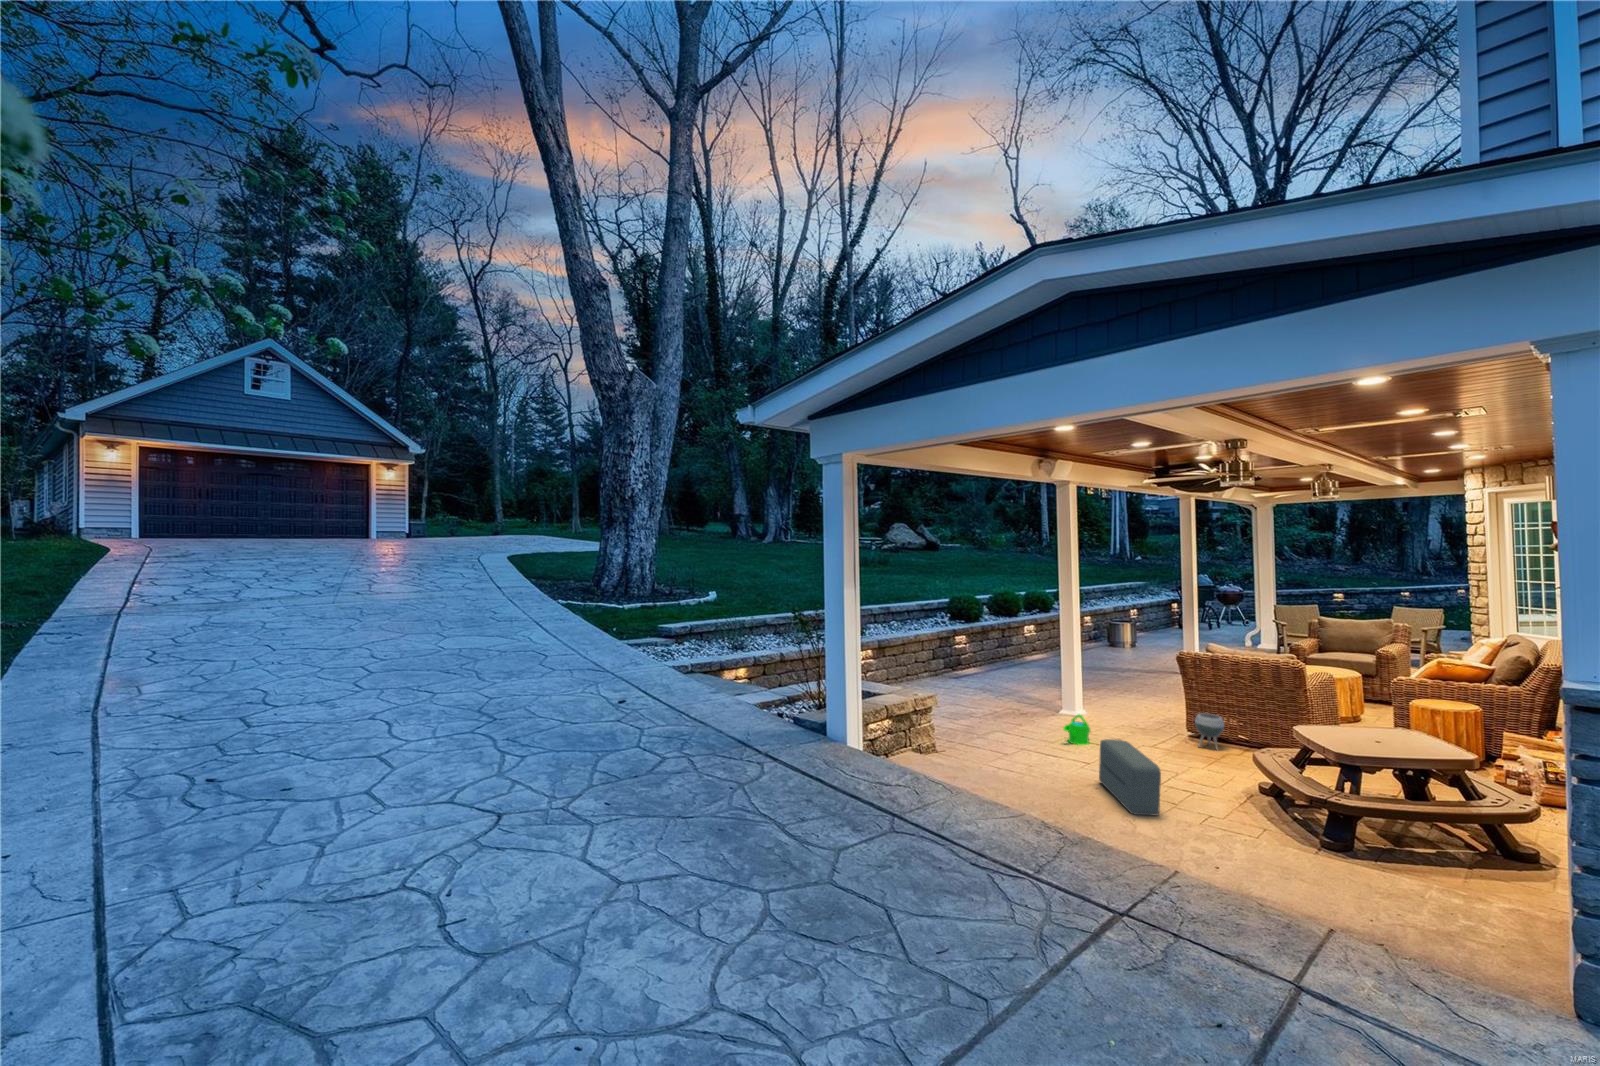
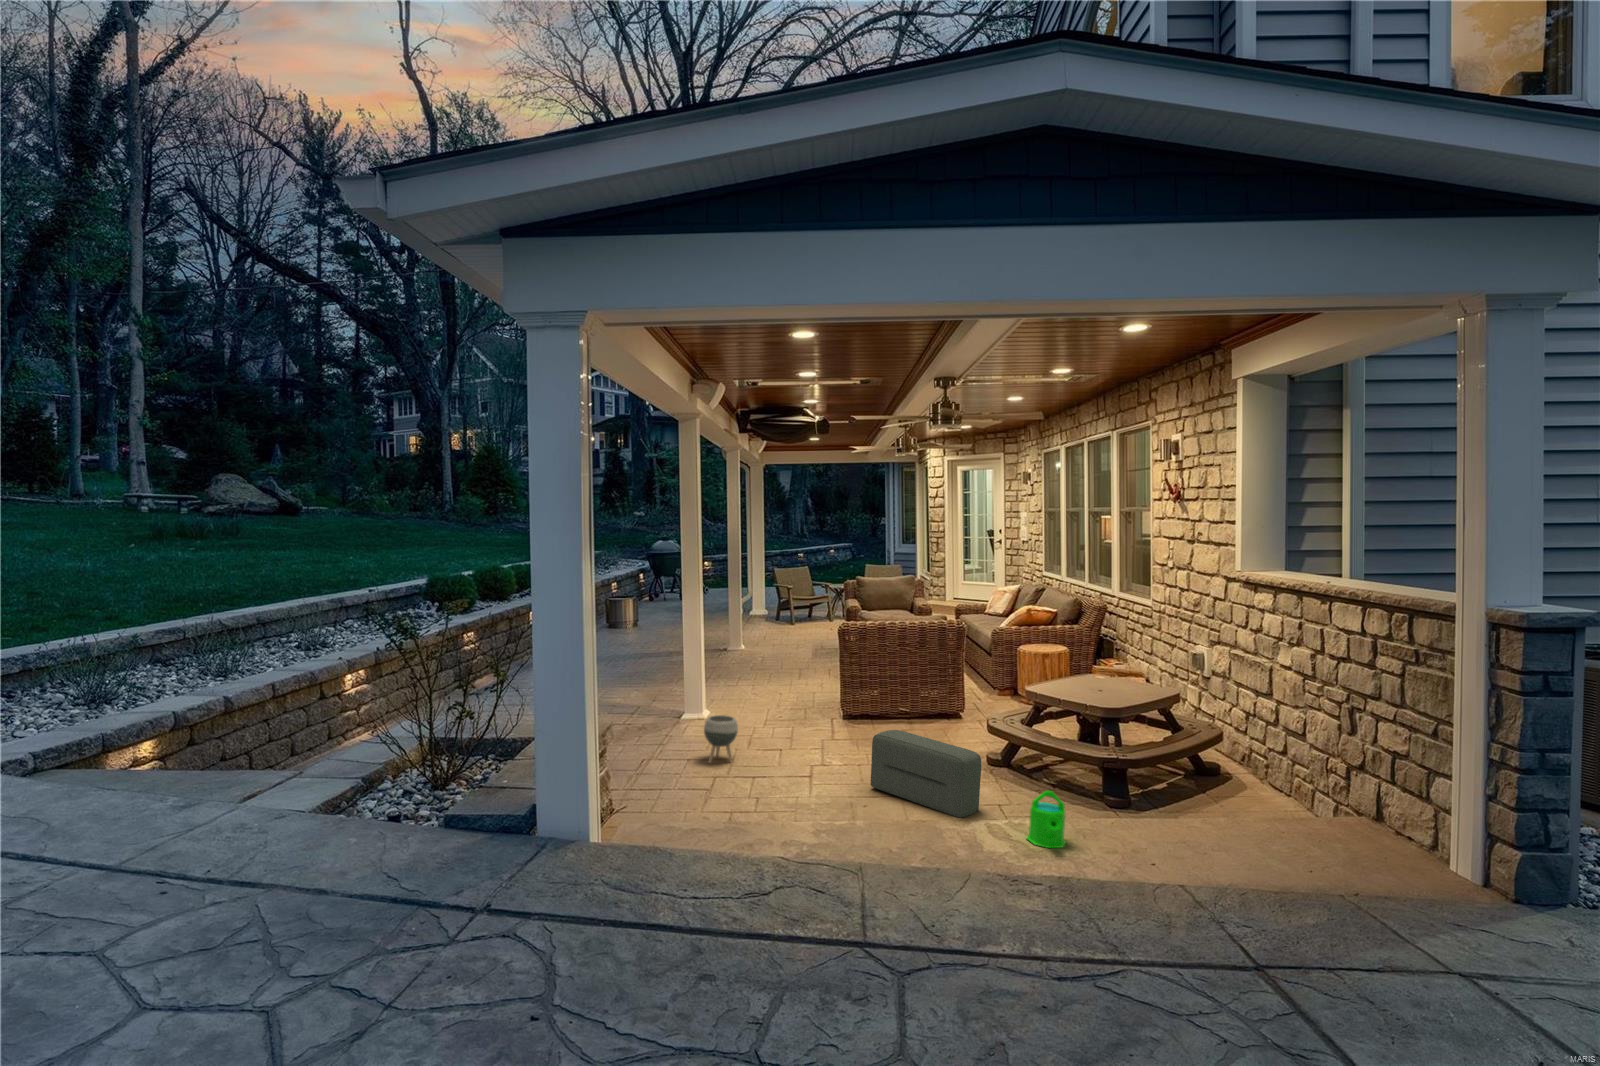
planter: present [1195,713,1224,750] -> present [704,715,738,763]
watering can: present [1063,714,1090,745] -> present [1027,791,1066,848]

